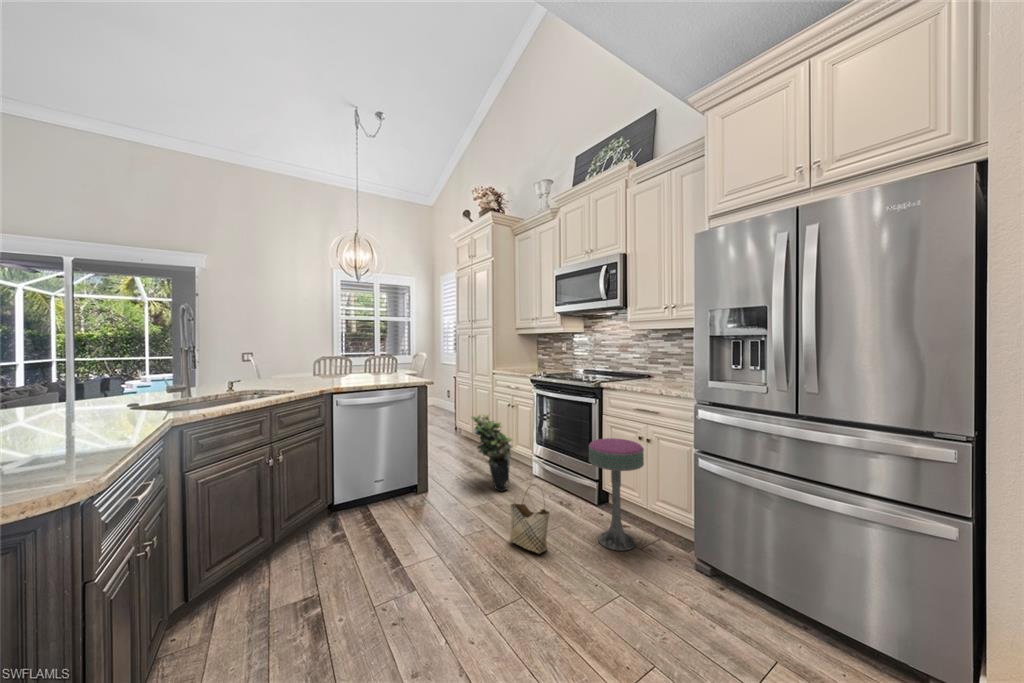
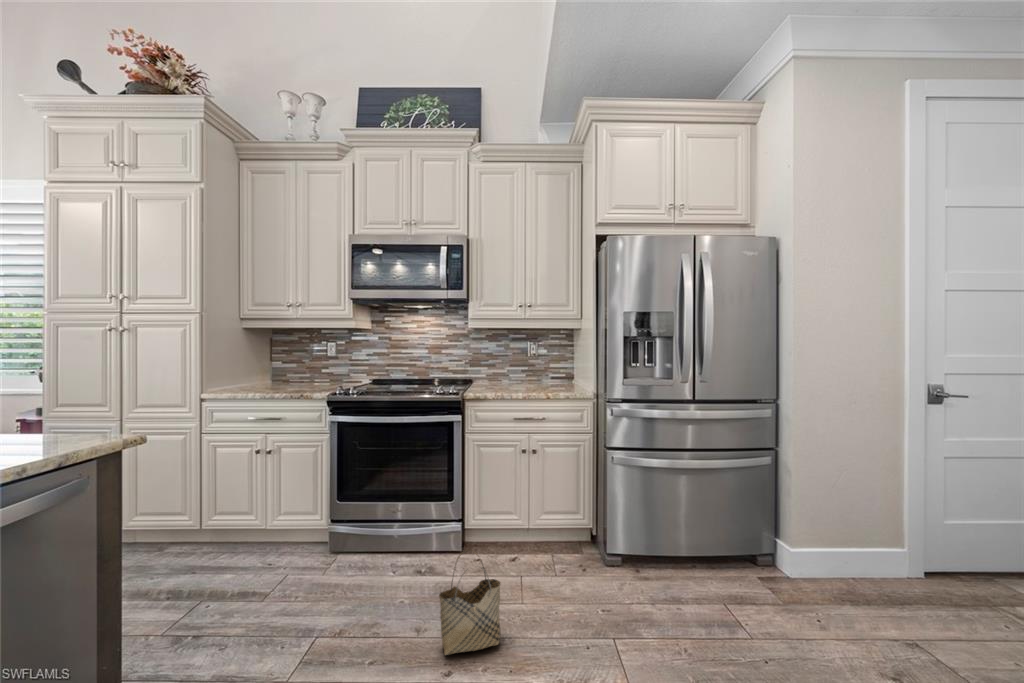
potted plant: present [471,414,512,492] -> none [244,465,334,594]
bar stool: present [589,438,644,551] -> none [500,456,563,590]

